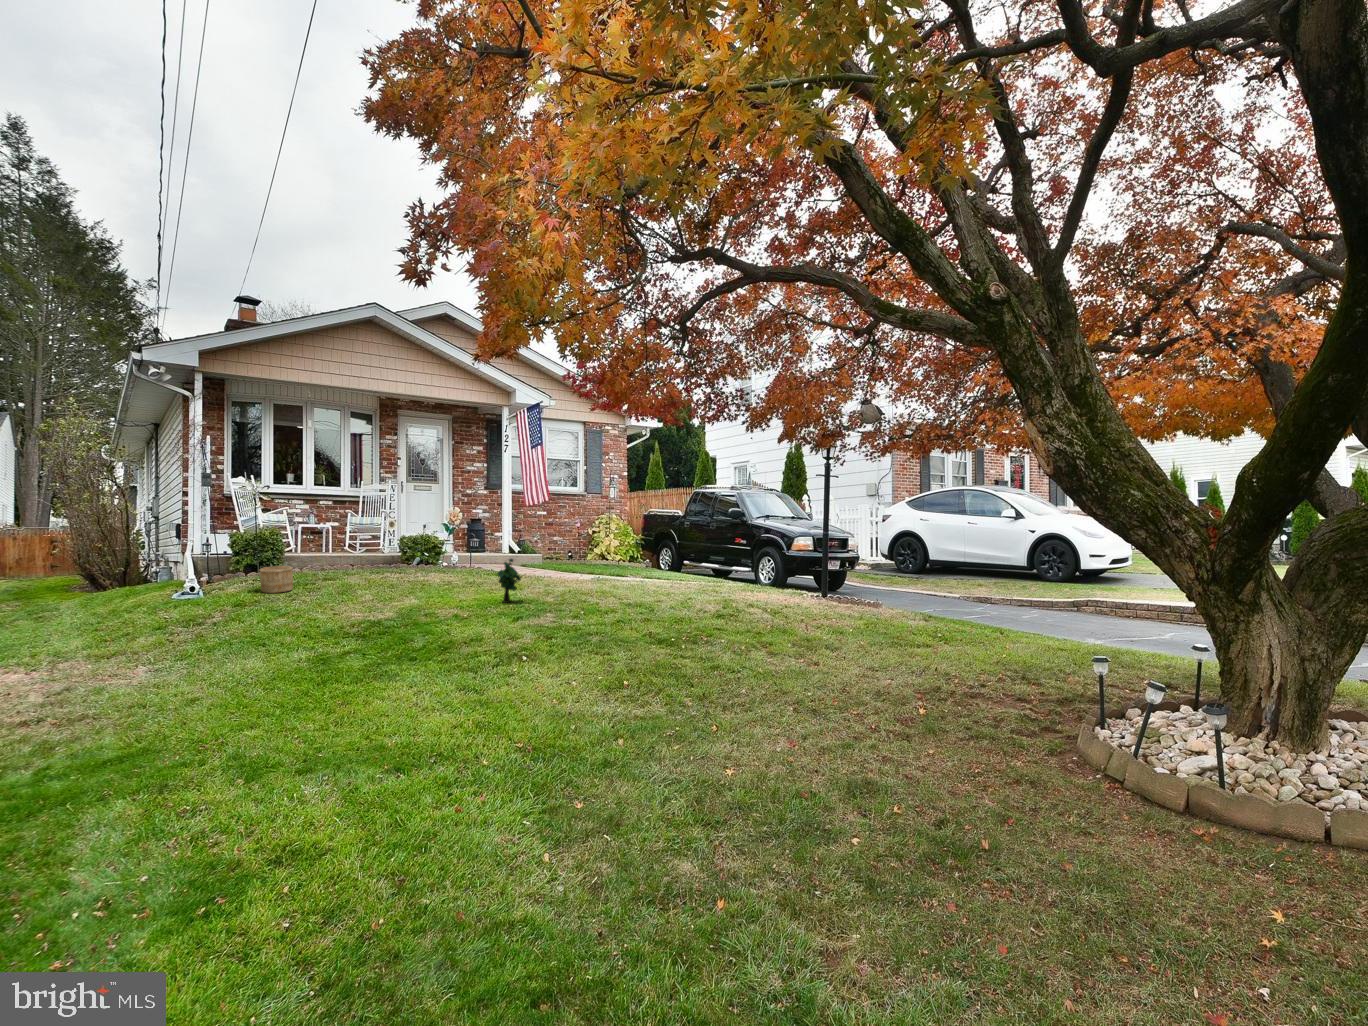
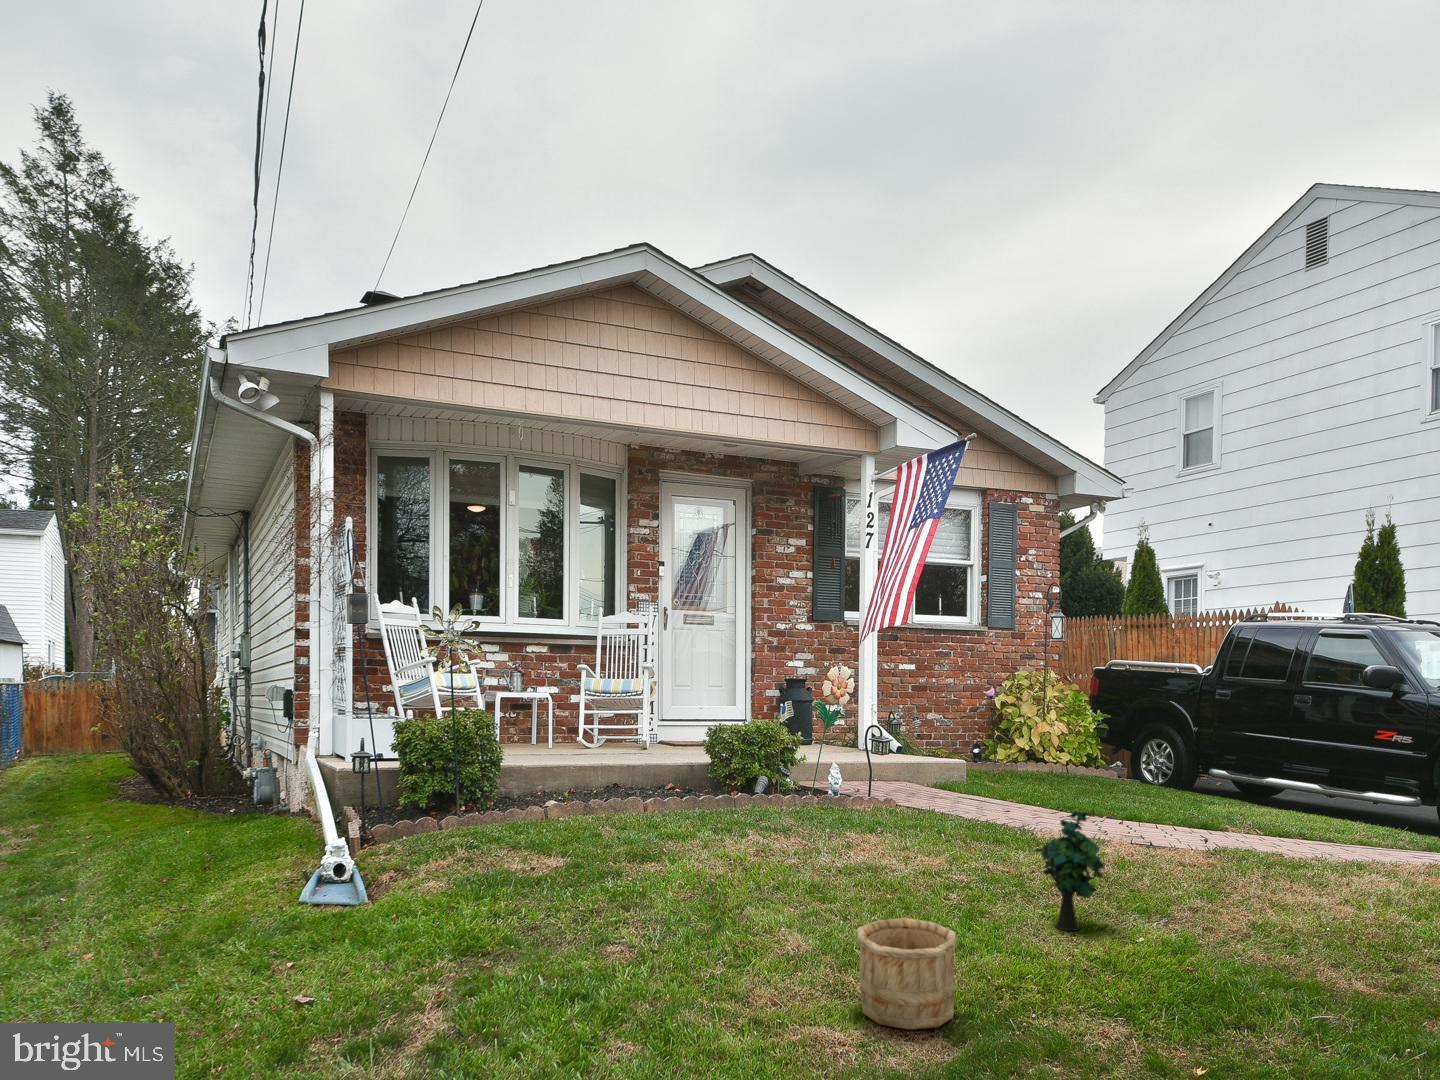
wooden bucket: present [259,566,293,593] -> present [857,918,957,1029]

